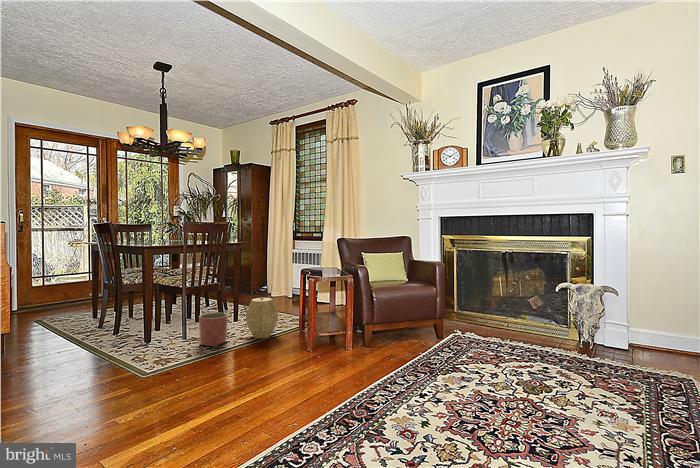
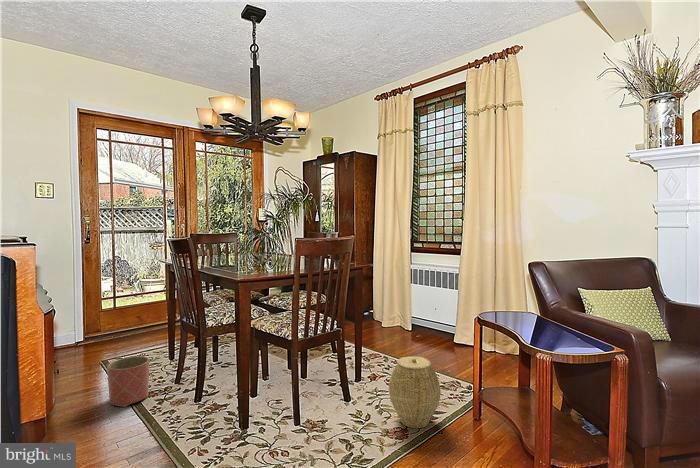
planter: present [199,312,228,346] -> present [107,356,149,407]

